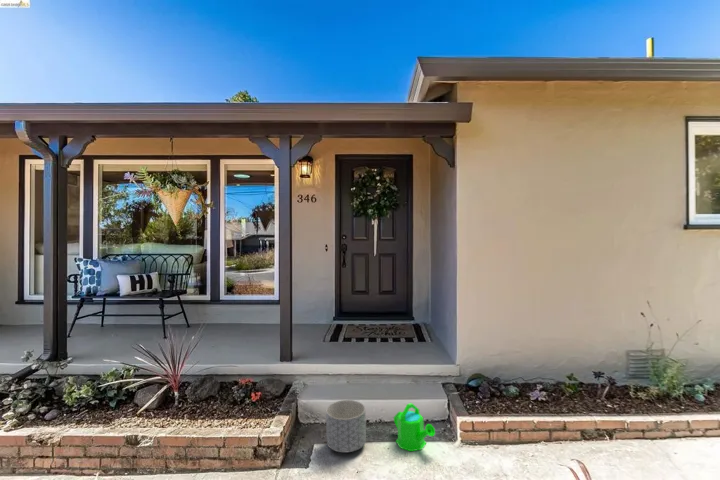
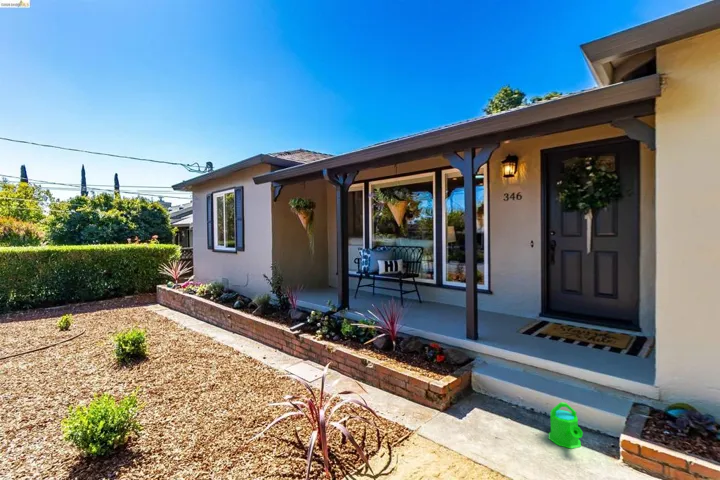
planter: present [326,400,366,452] -> none [482,380,519,423]

